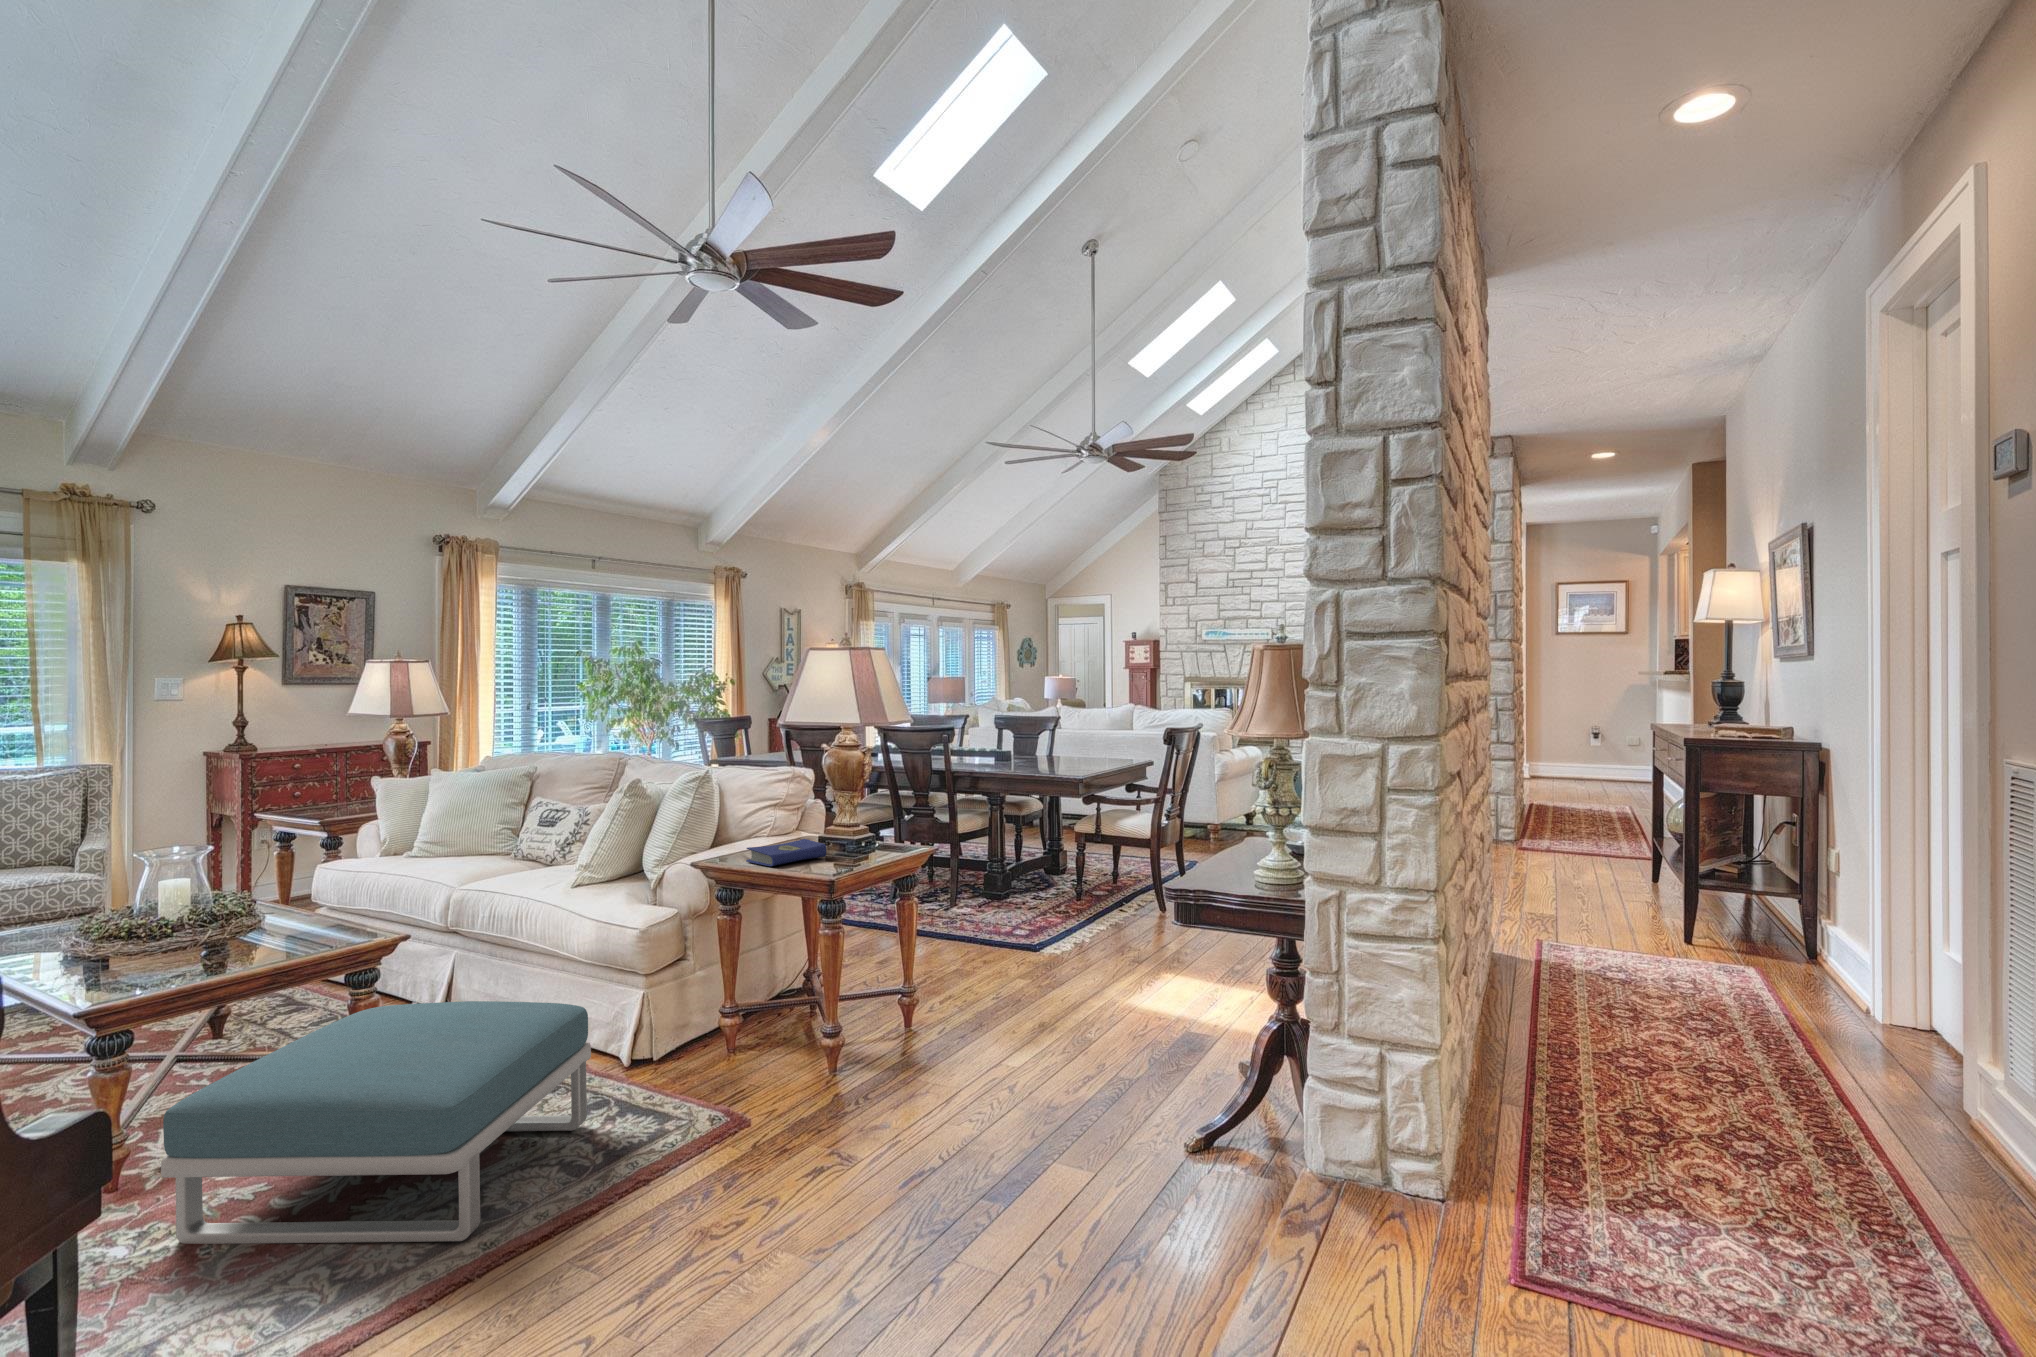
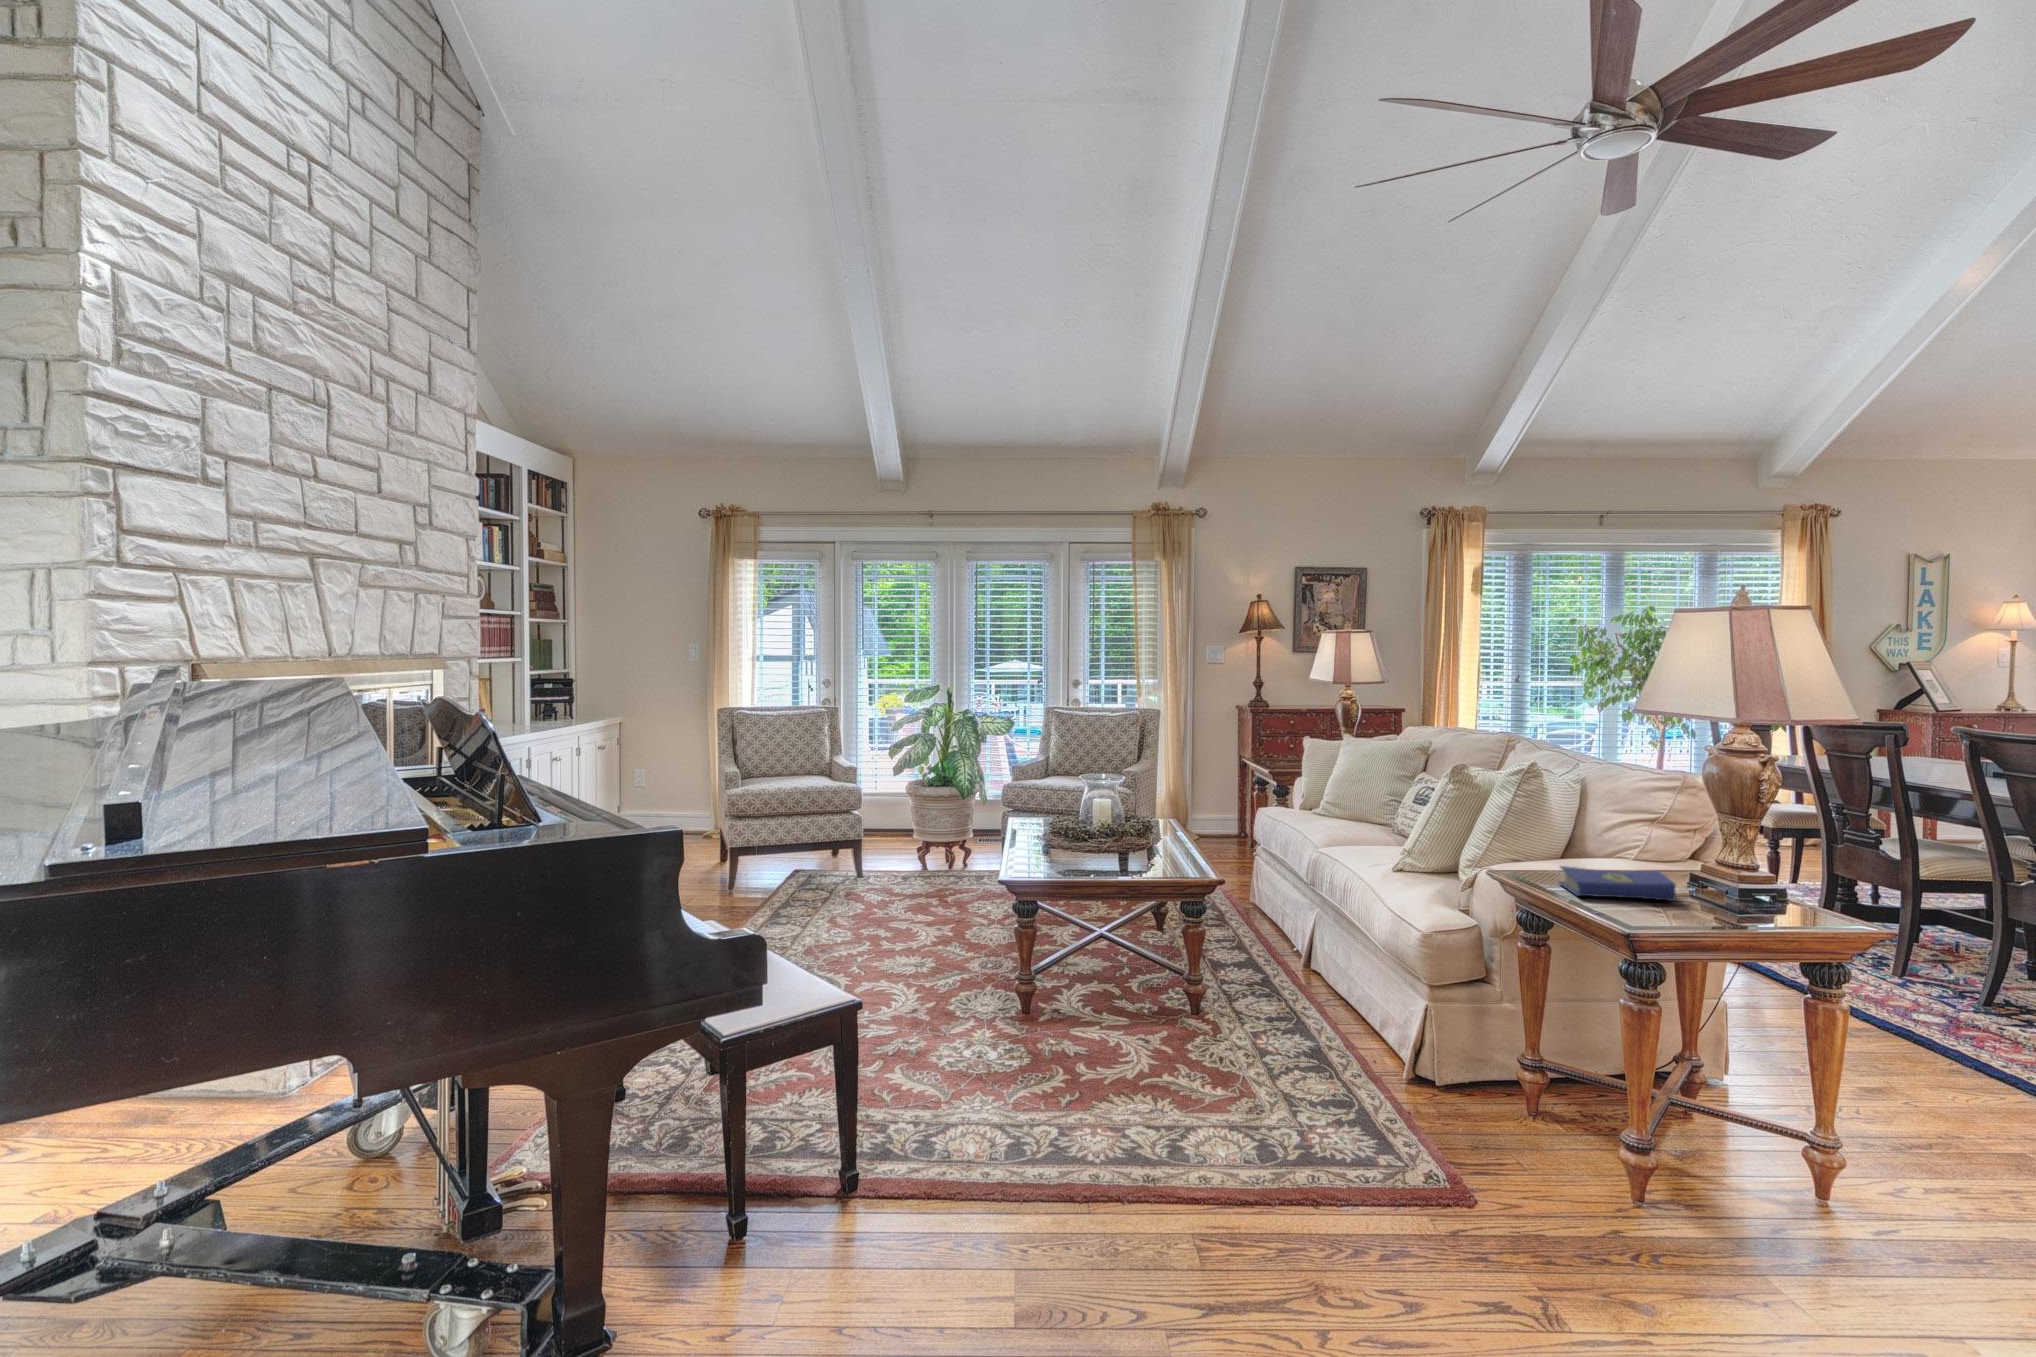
footstool: present [161,1001,591,1244] -> none [1006,936,1328,1164]

